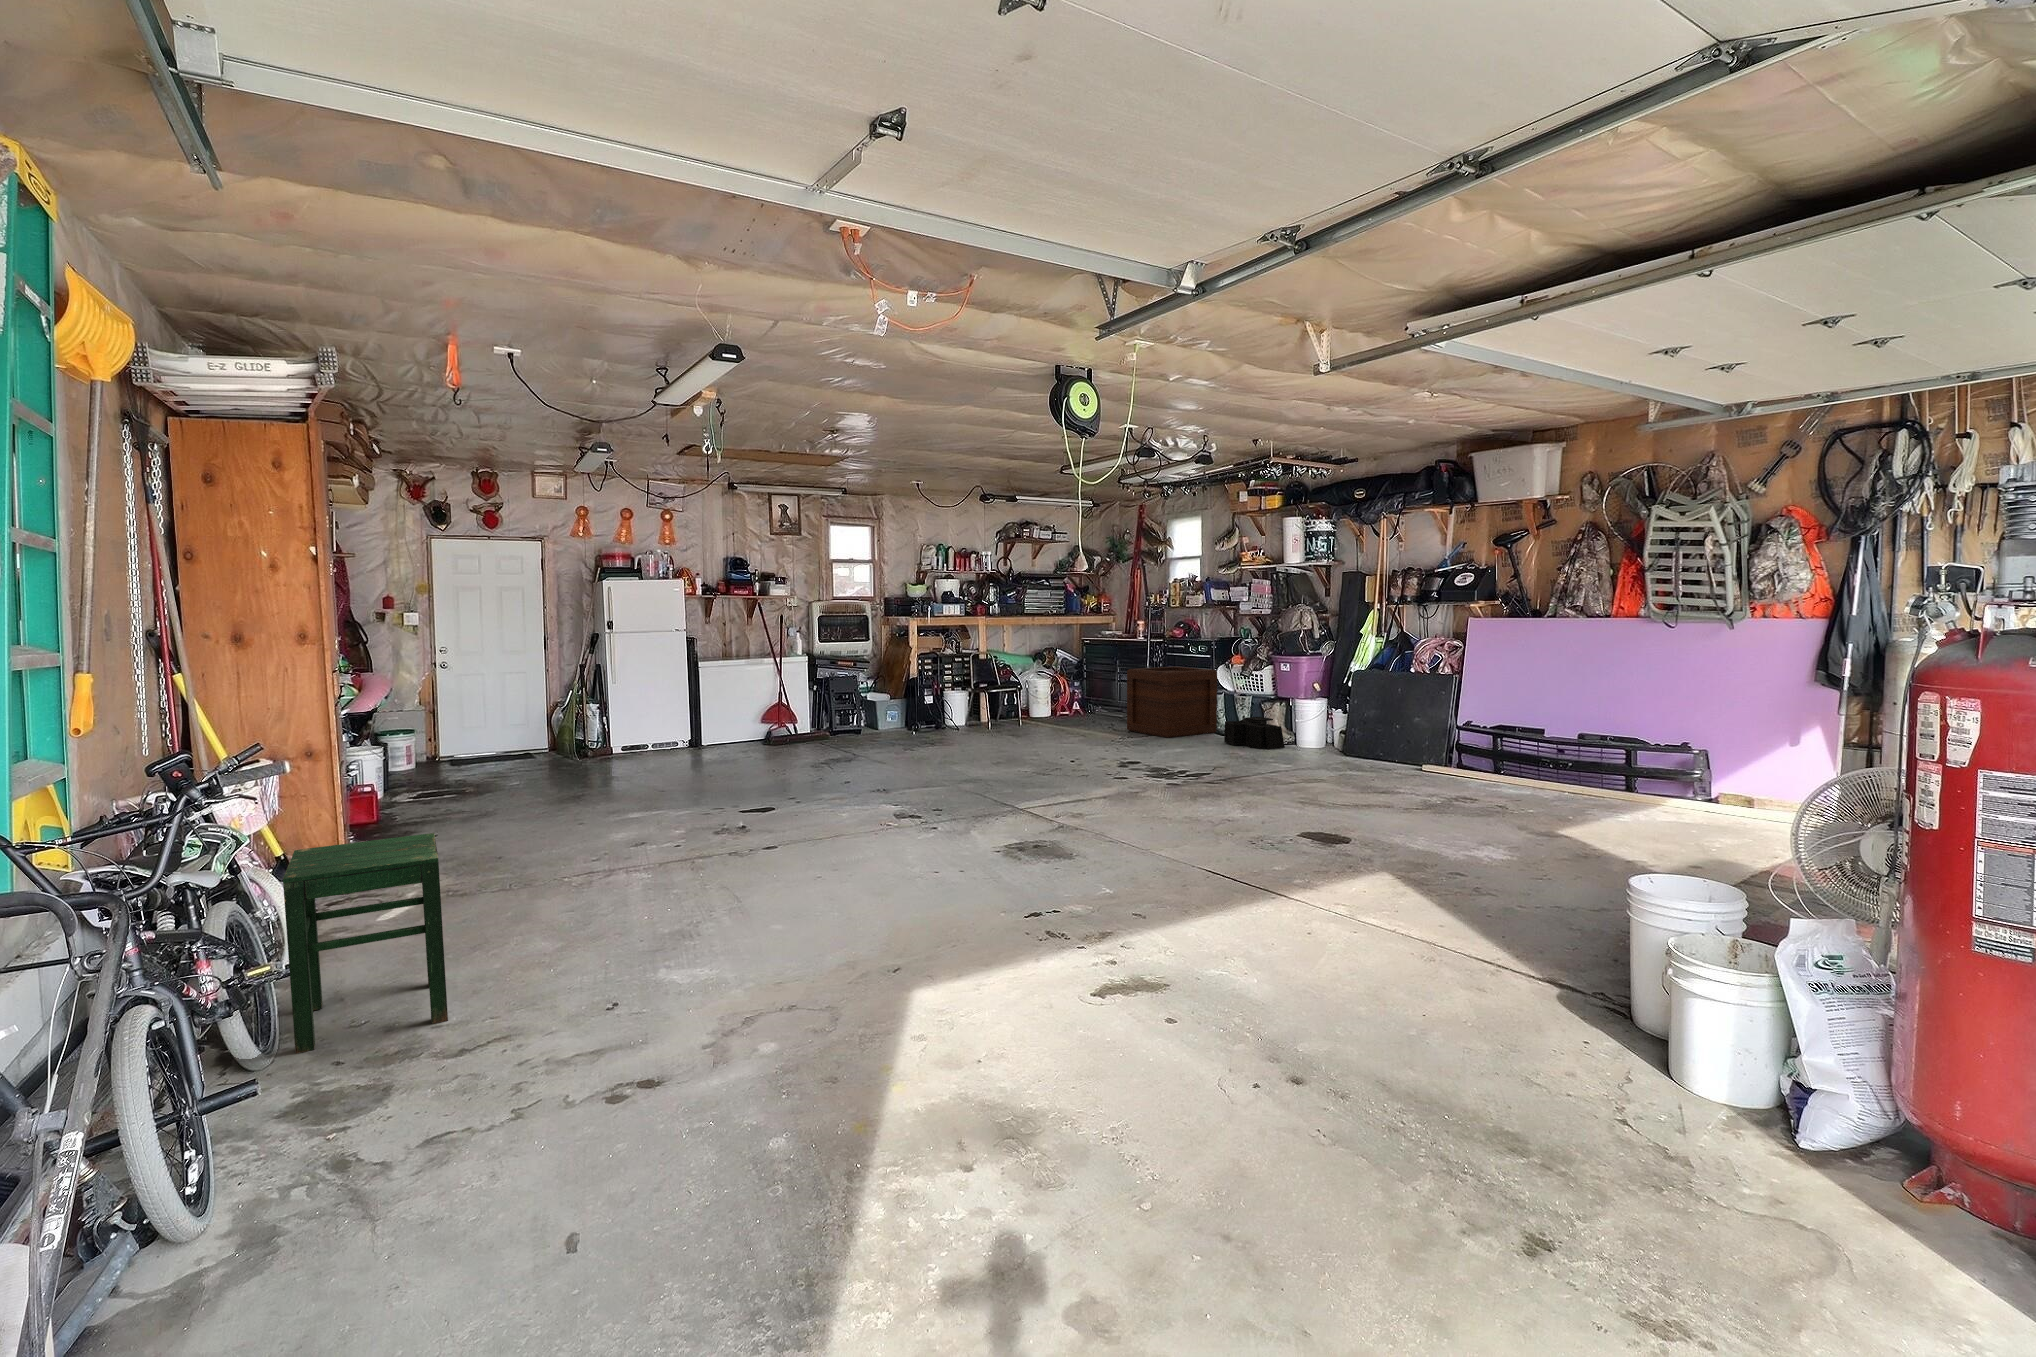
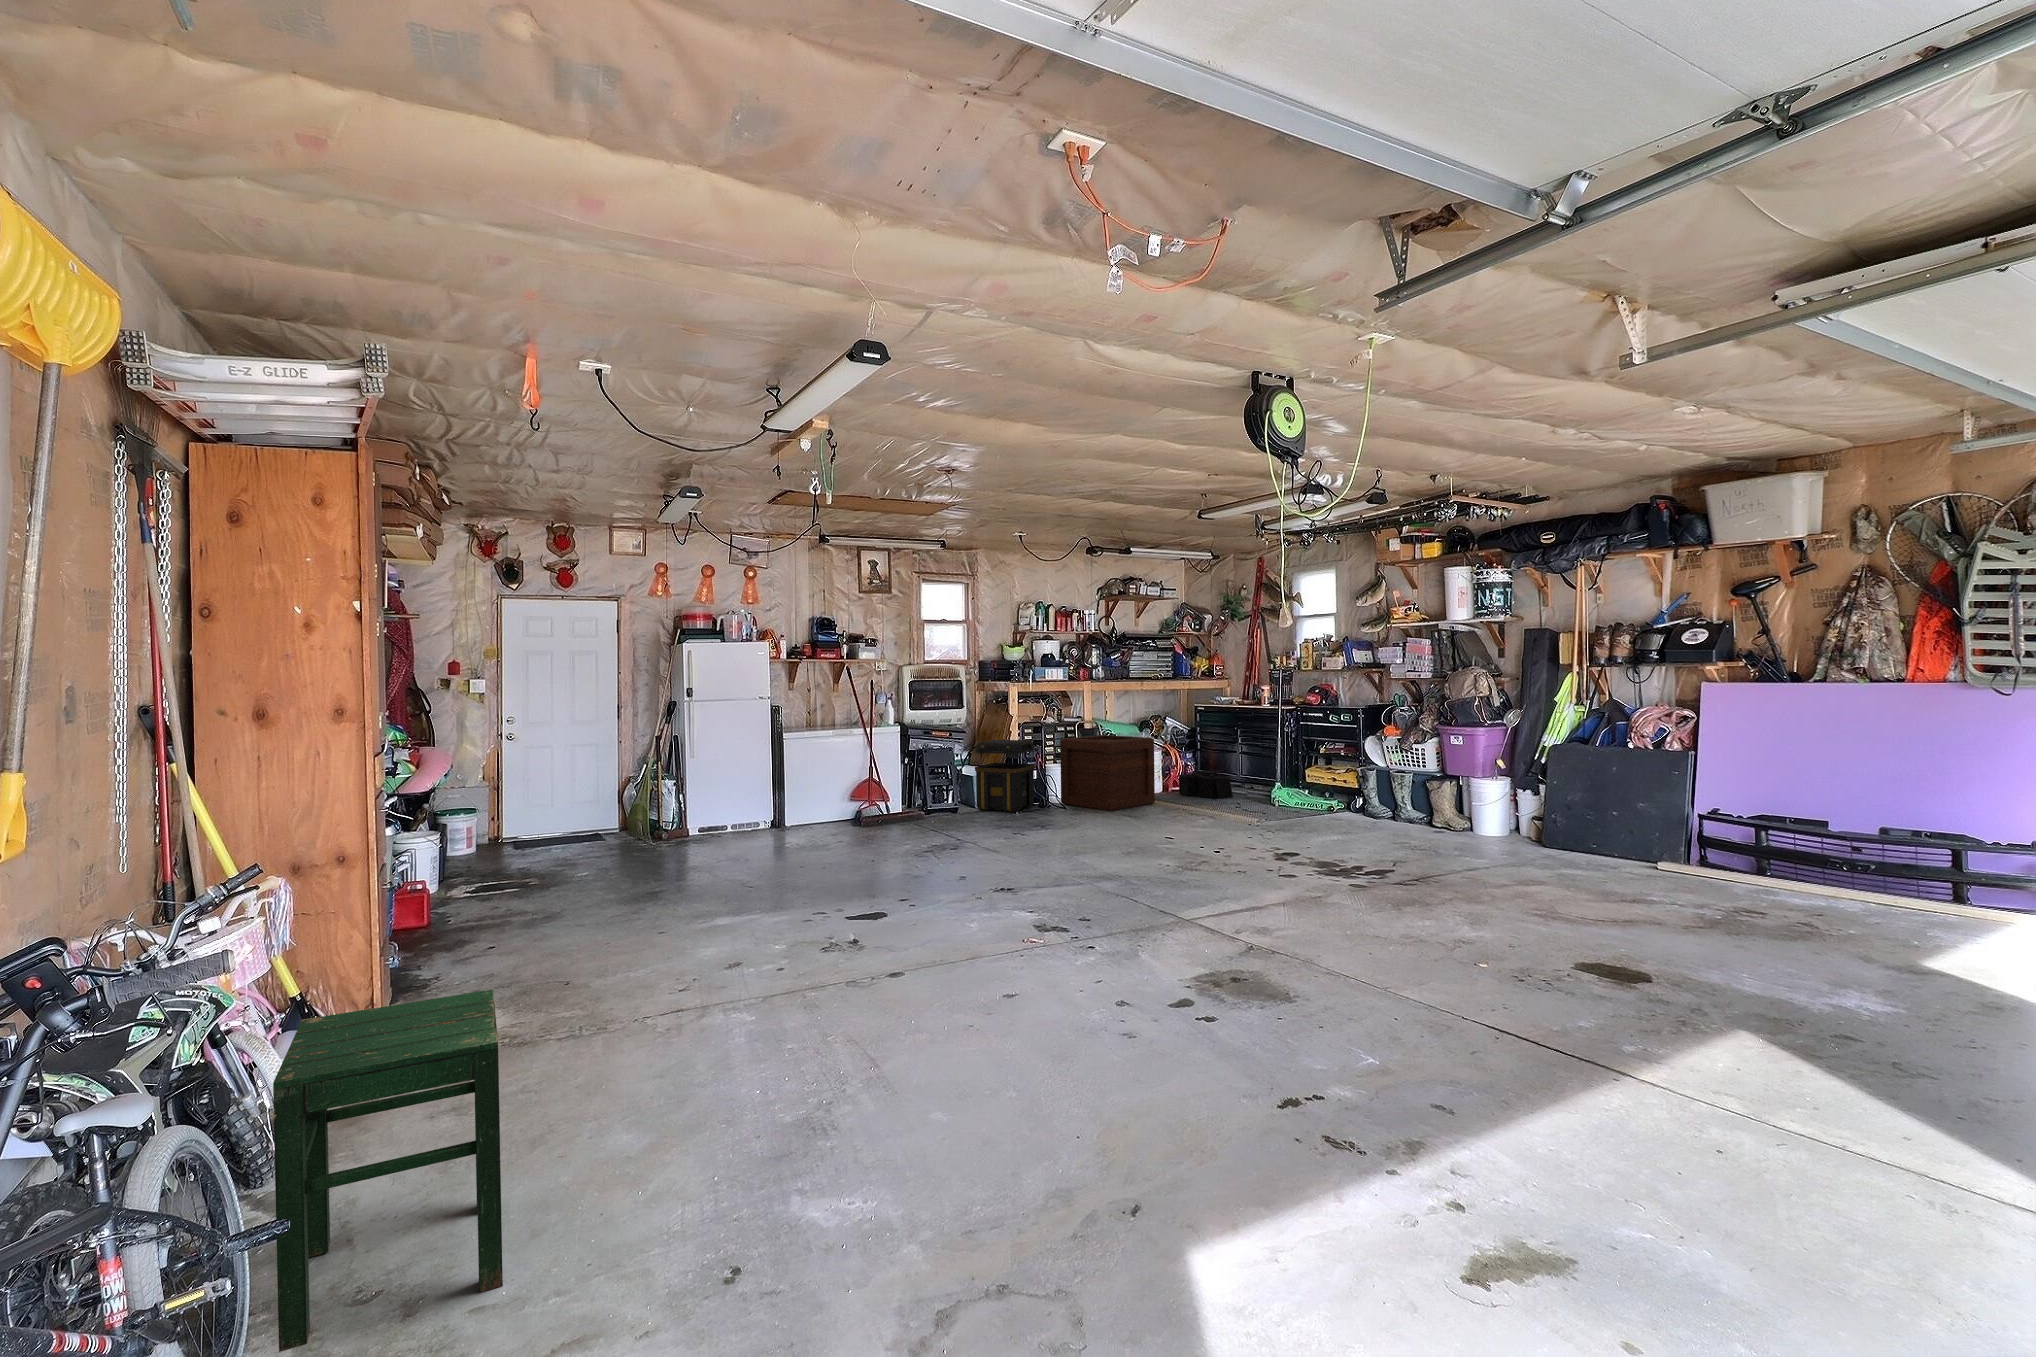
wooden crate: present [1127,666,1217,738] -> present [1060,735,1155,811]
toolbox: none [877,669,932,732] -> present [975,740,1035,812]
storage bin: present [1224,717,1285,749] -> present [1179,770,1233,798]

